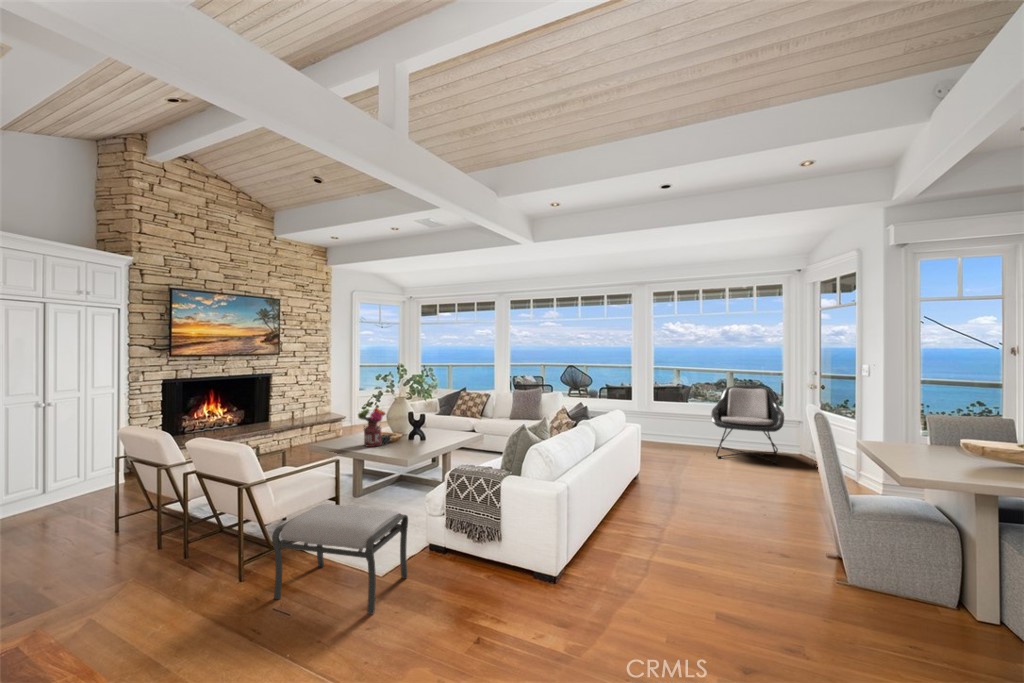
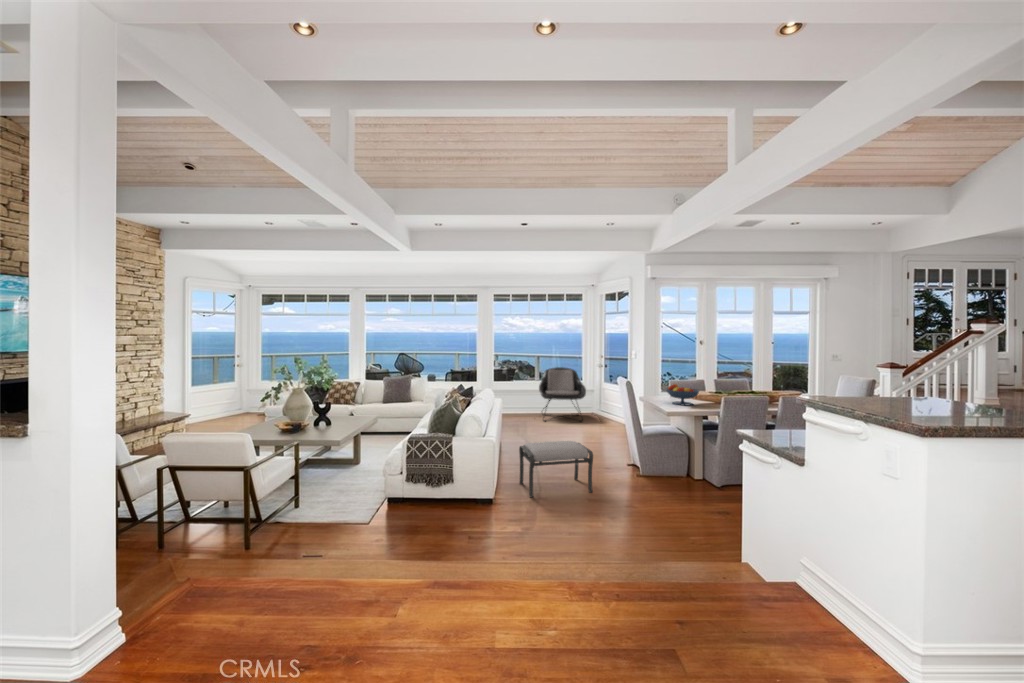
flower arrangement: present [358,408,385,447] -> none [278,397,305,433]
fruit bowl: none [898,421,980,467] -> present [667,384,699,405]
ottoman: present [272,504,408,614] -> present [519,441,593,497]

